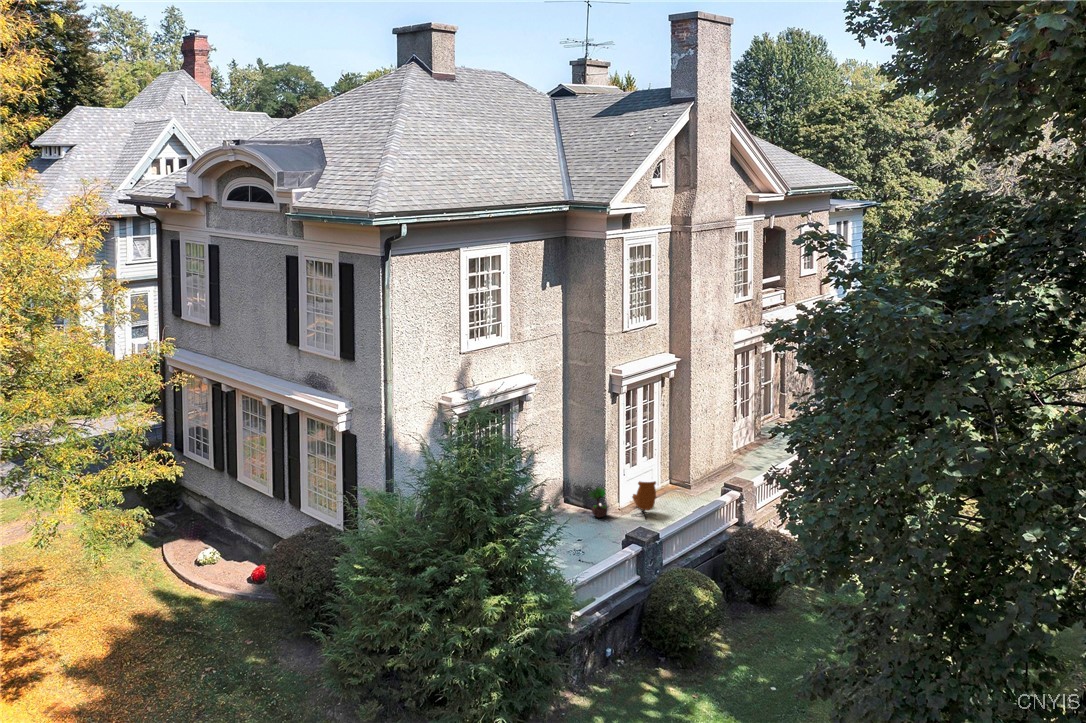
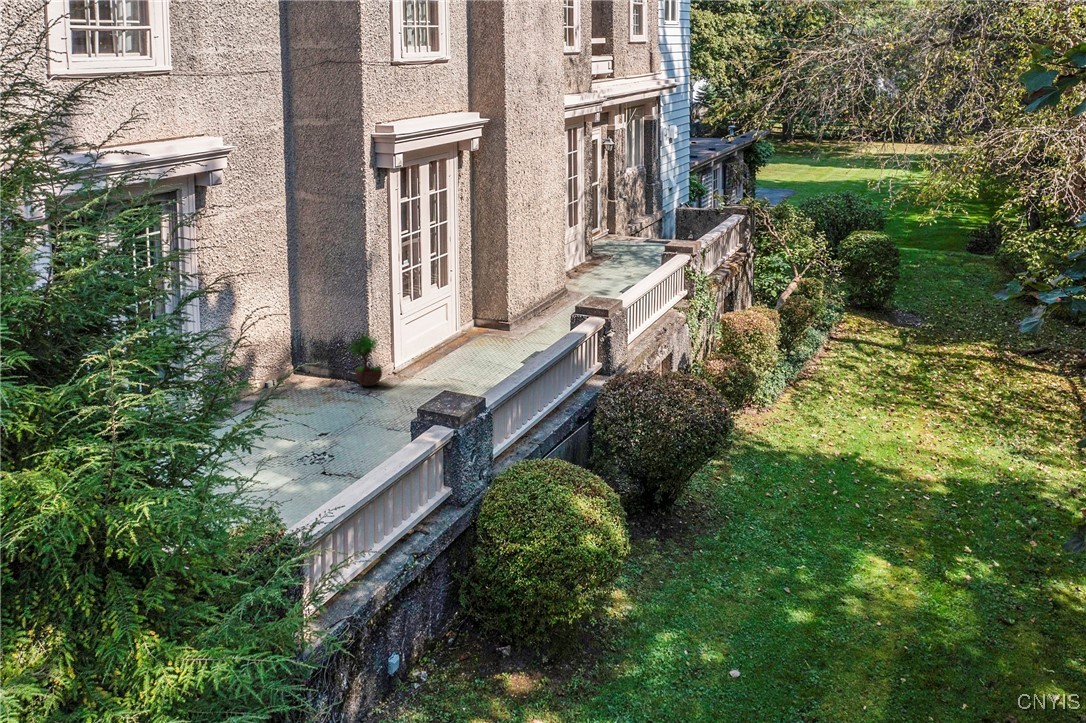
lounge chair: present [632,481,656,519] -> none [421,317,464,383]

